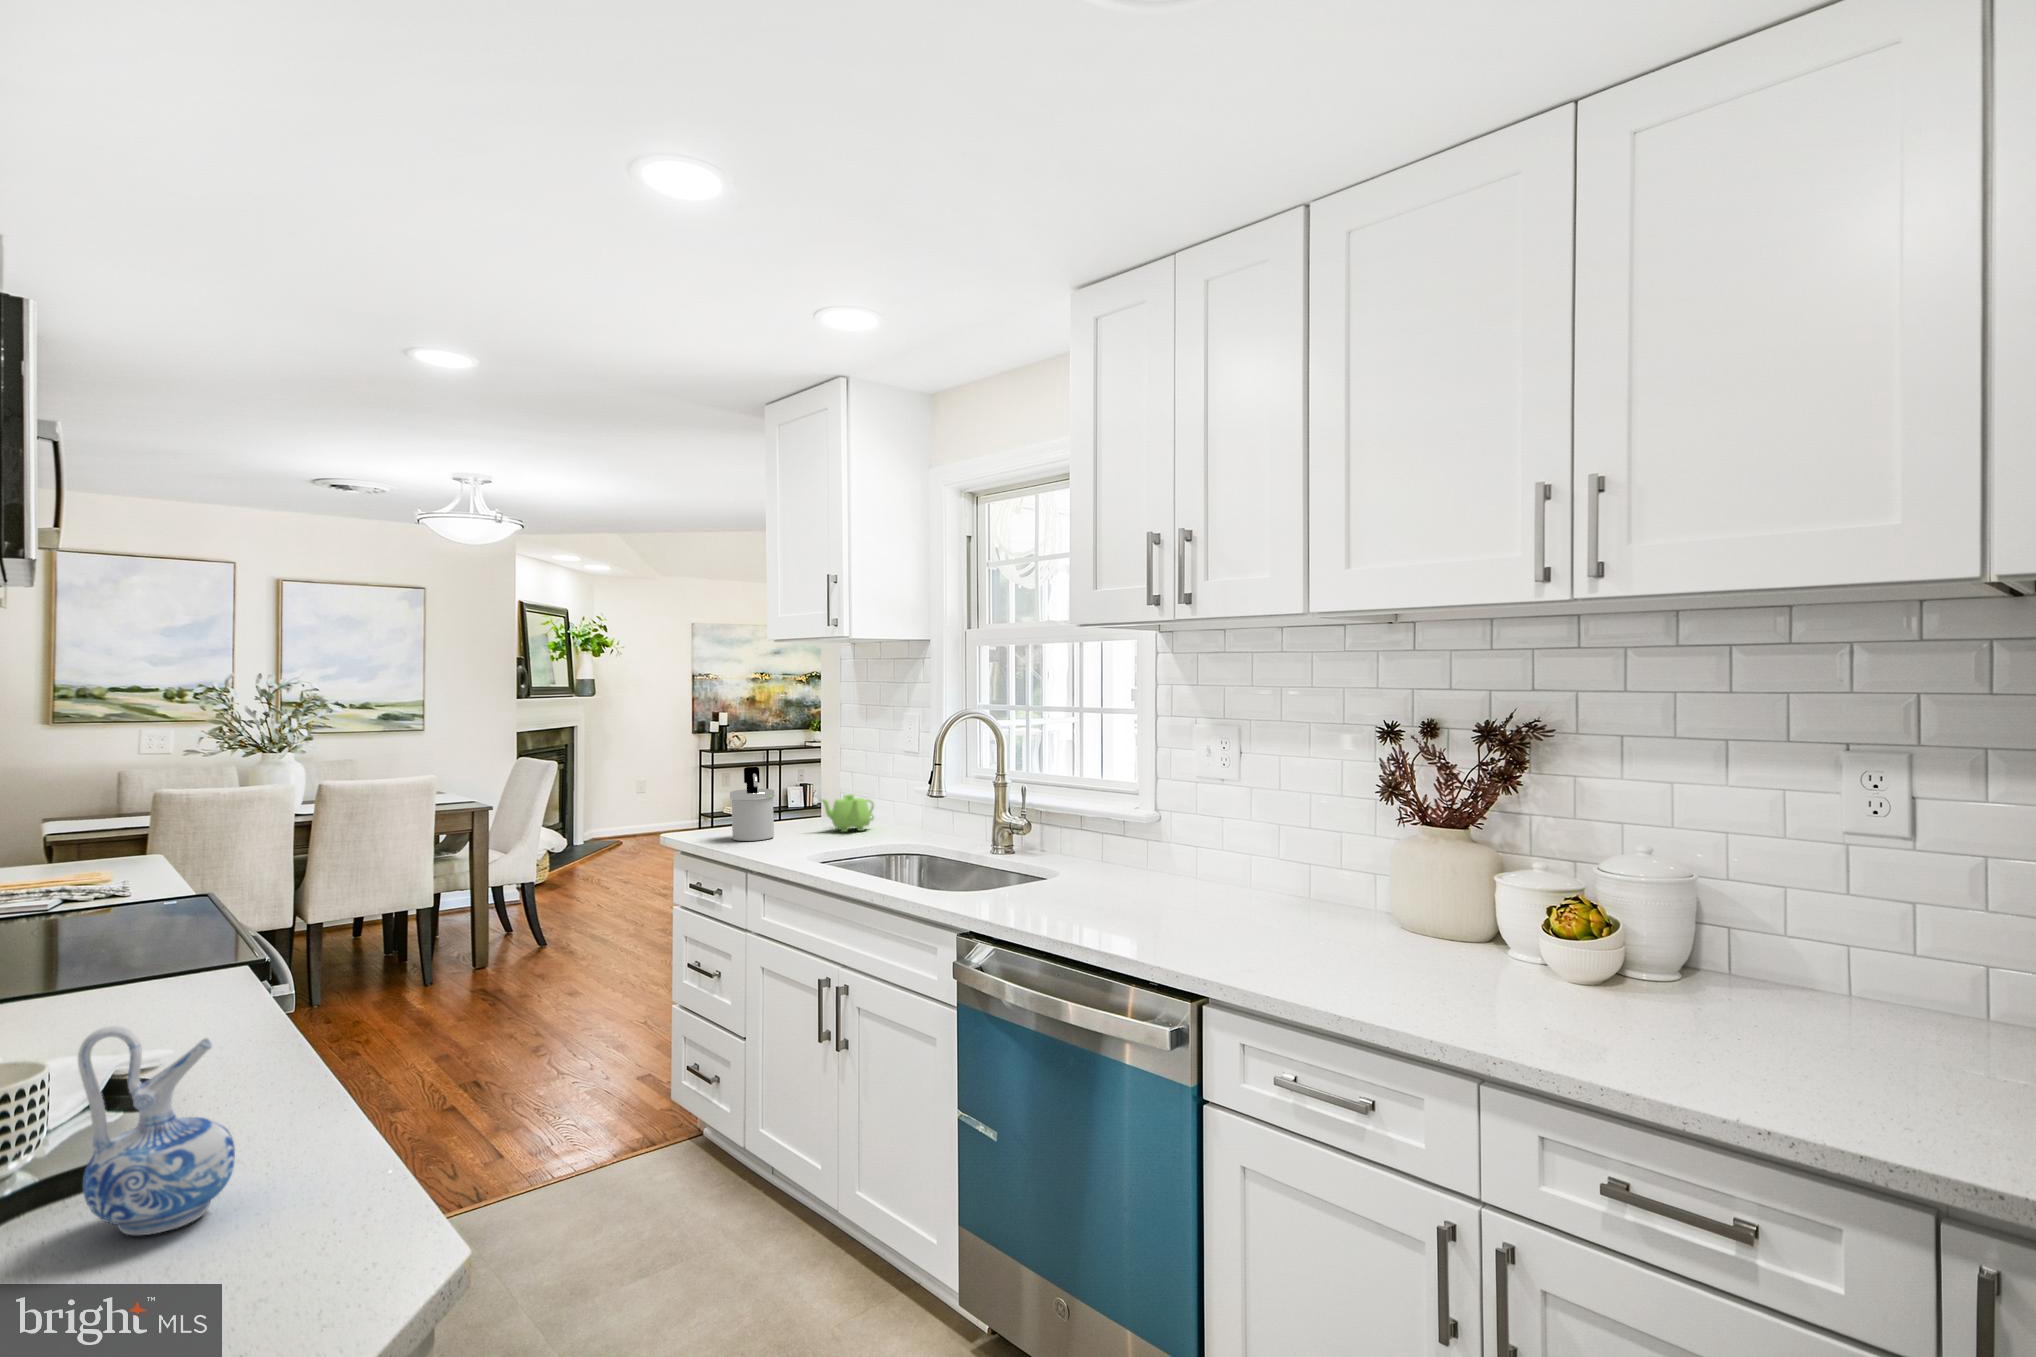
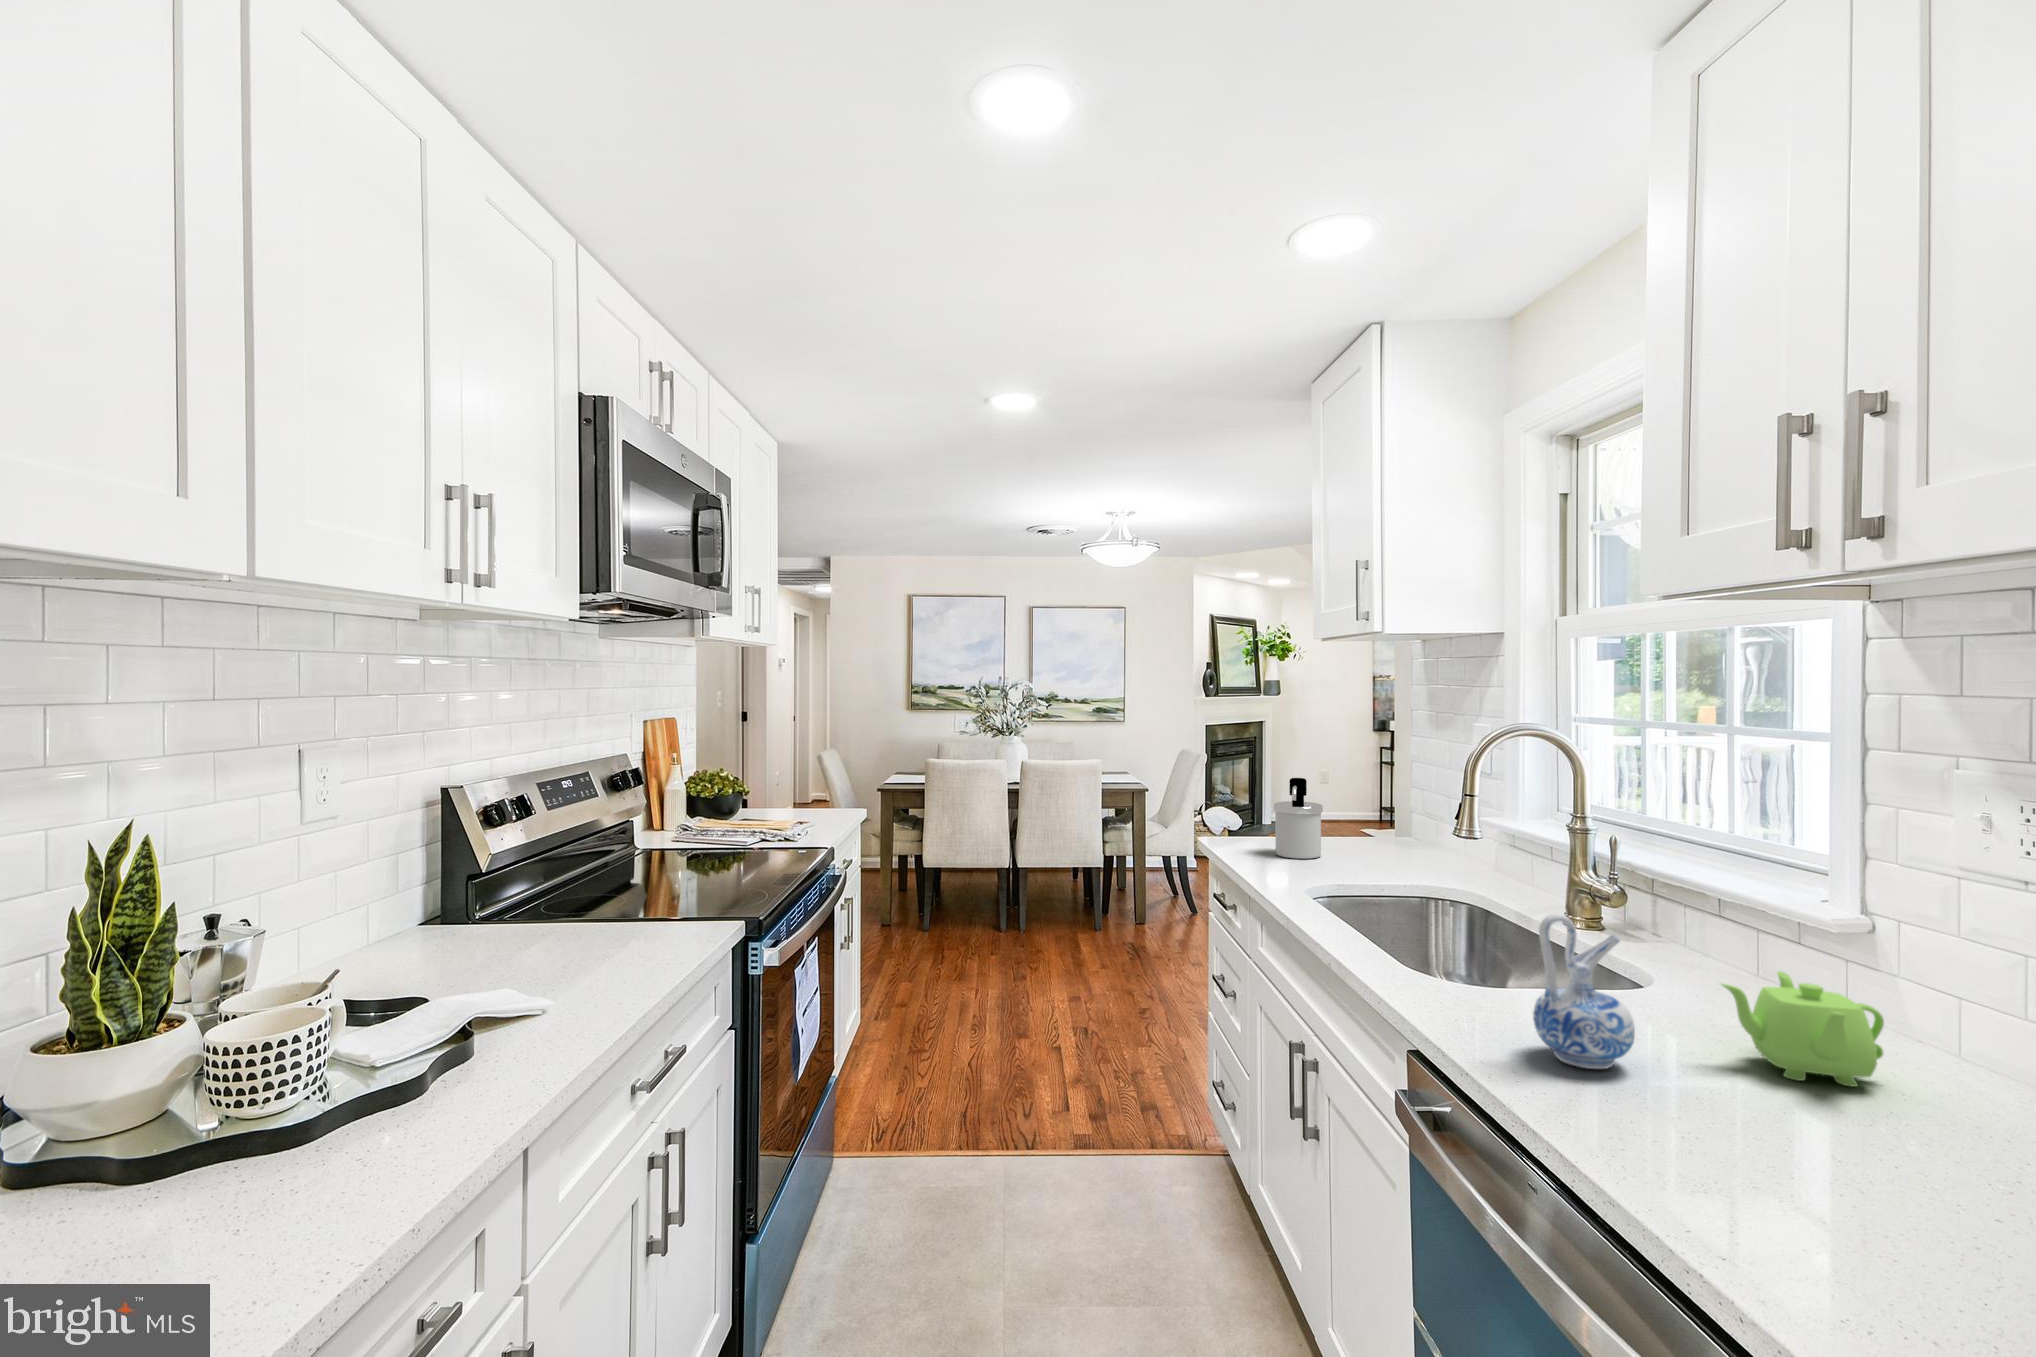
teapot: present [822,794,874,832] -> present [1721,971,1884,1087]
ceramic pitcher: present [78,1026,235,1235] -> present [1533,914,1635,1069]

